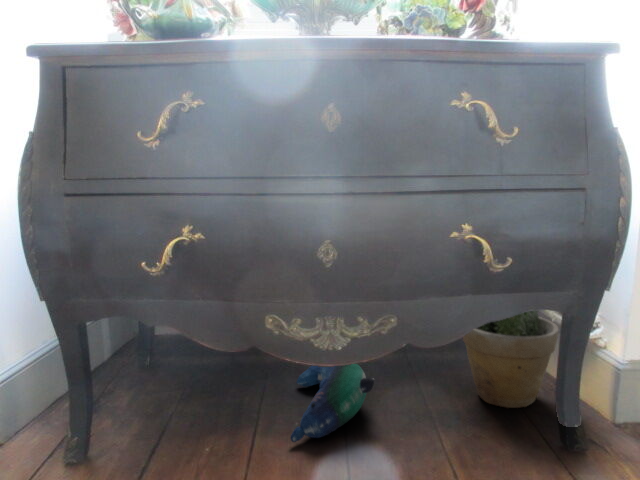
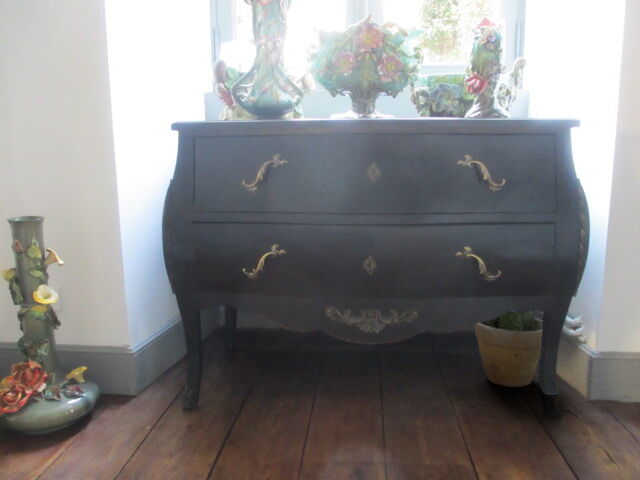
plush toy: present [290,364,375,442] -> none [341,345,405,402]

